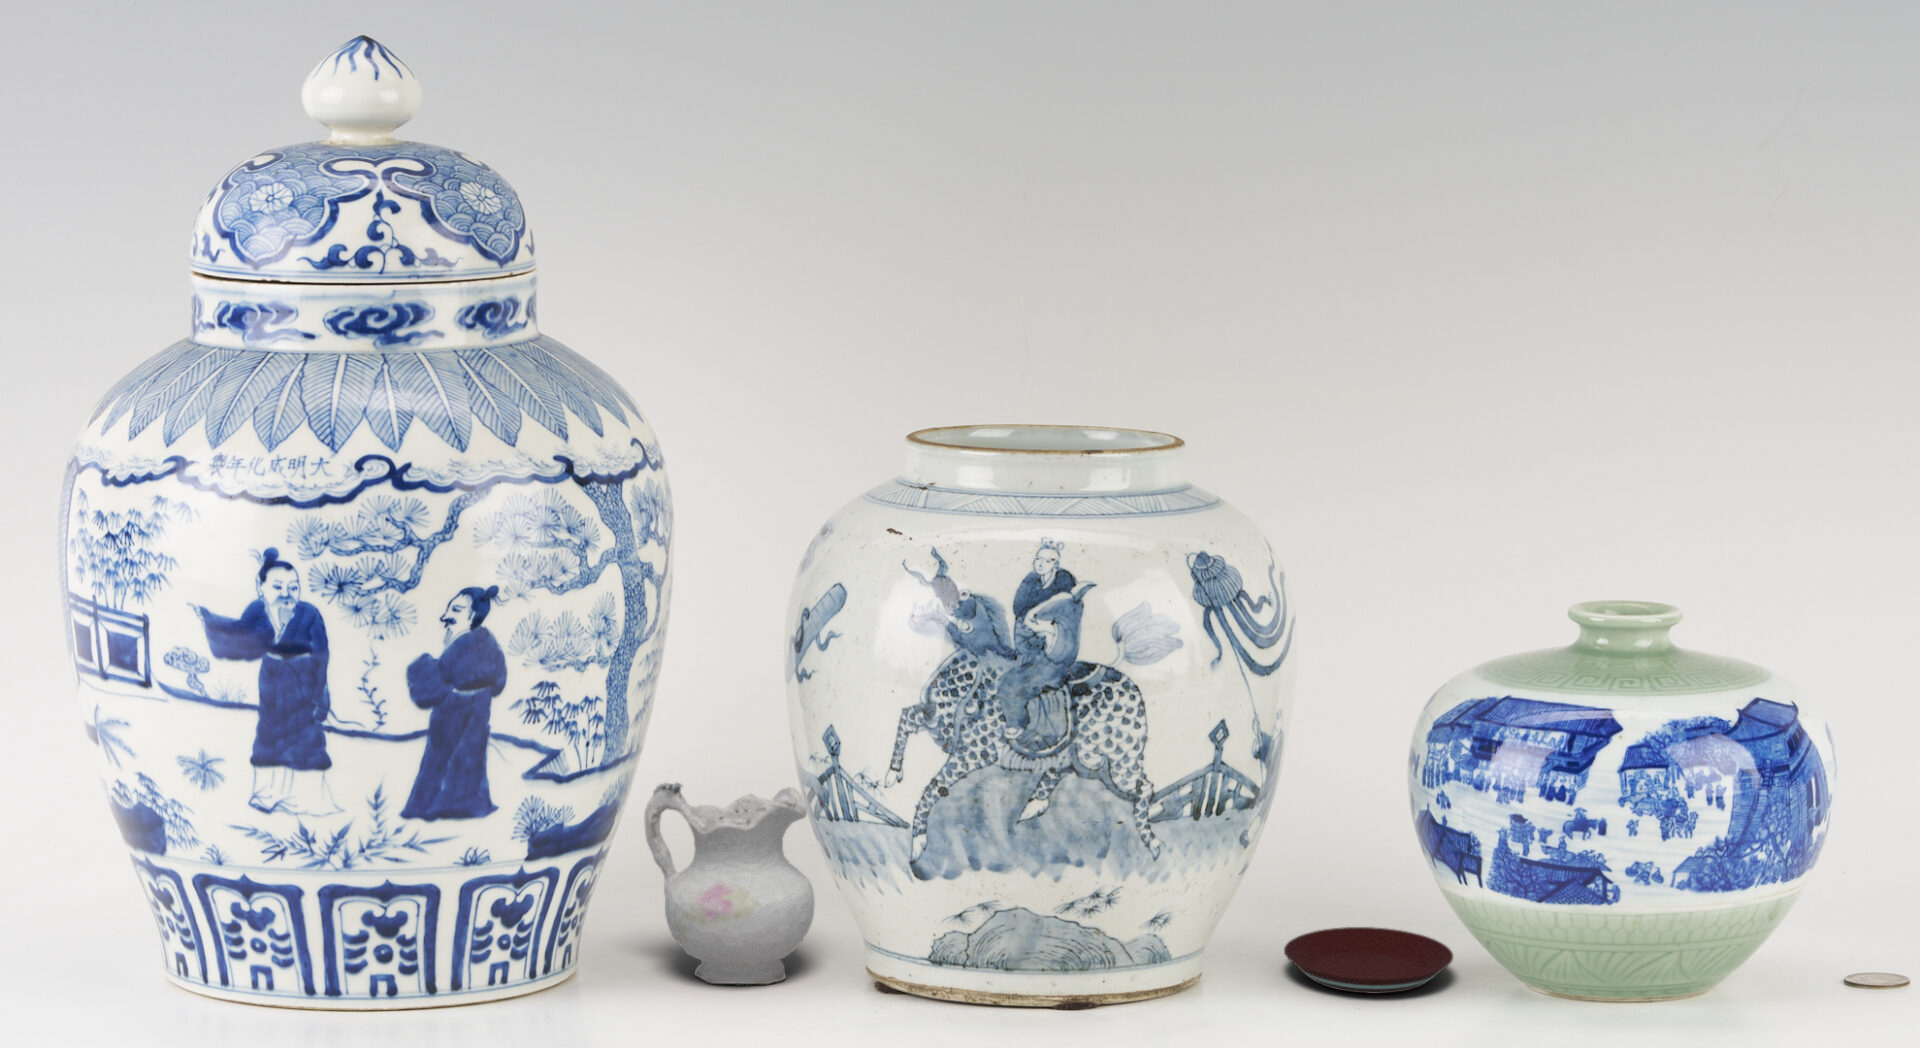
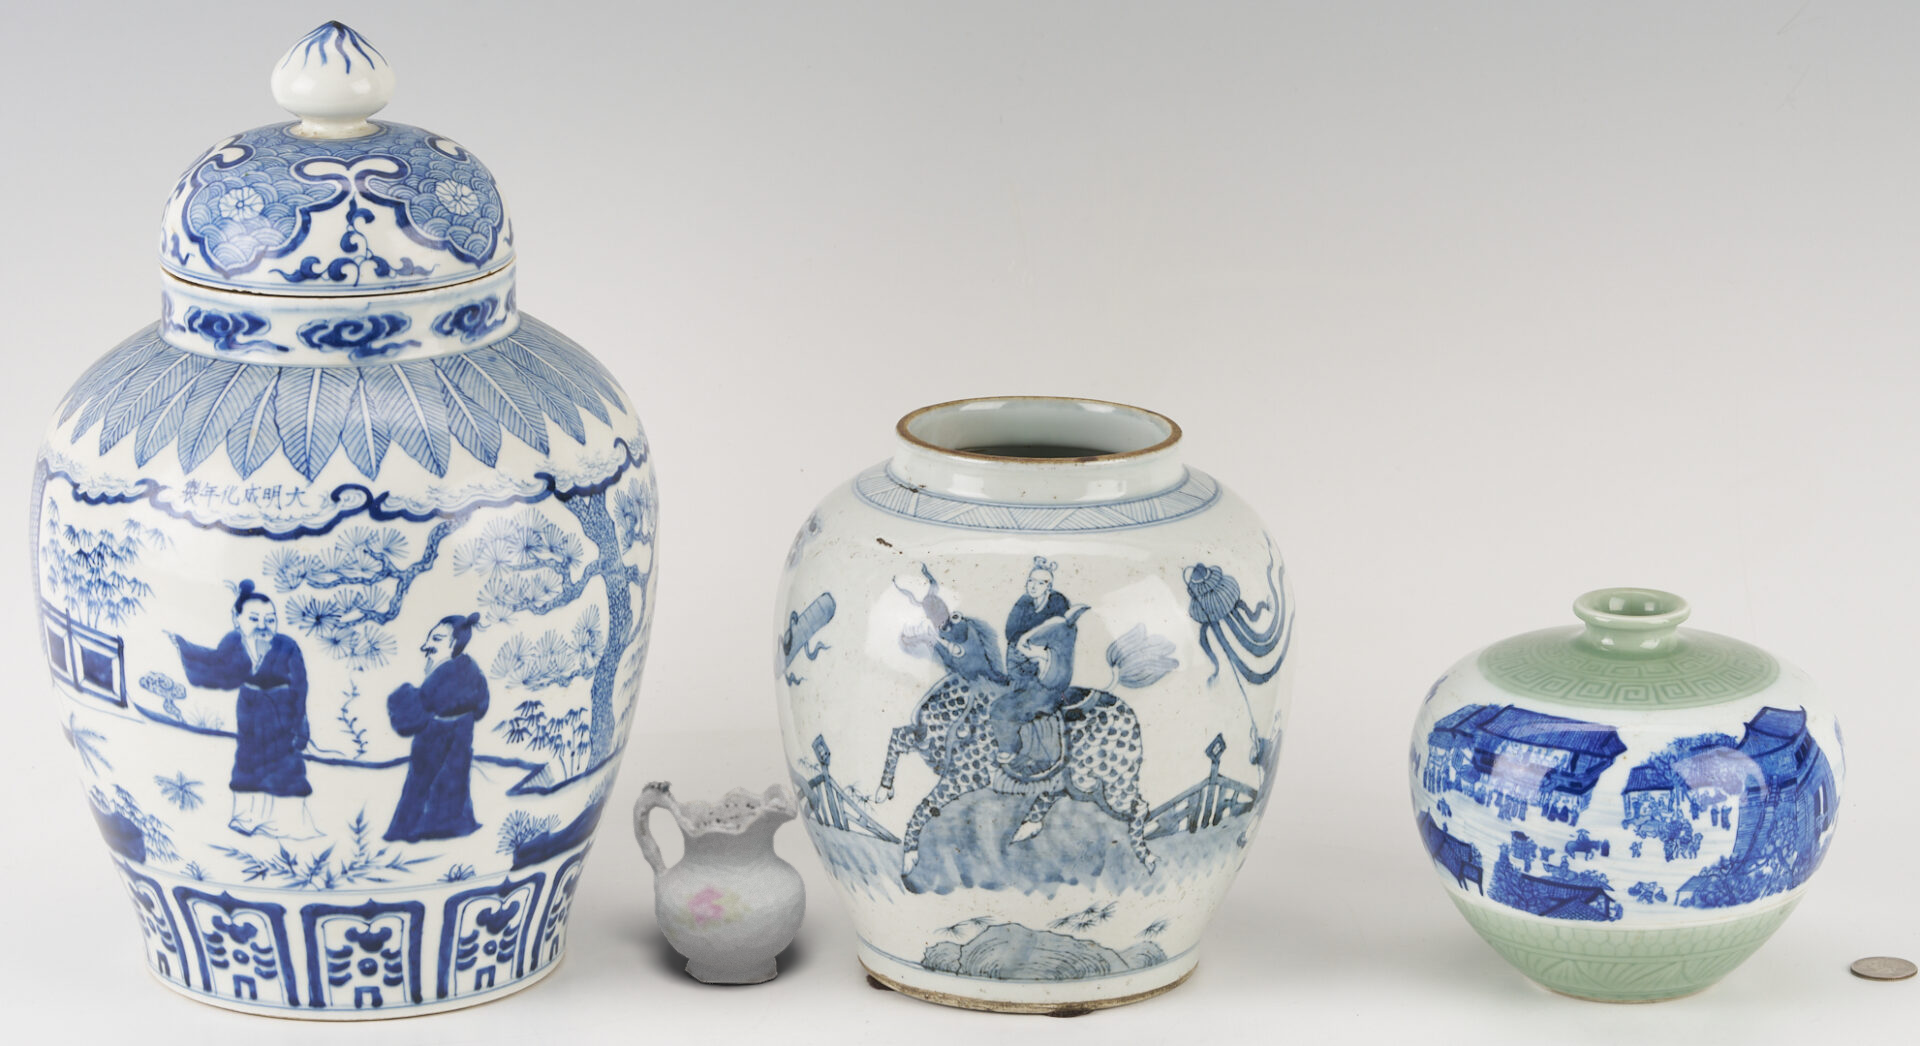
plate: present [1284,927,1453,994] -> none [1280,915,1451,996]

